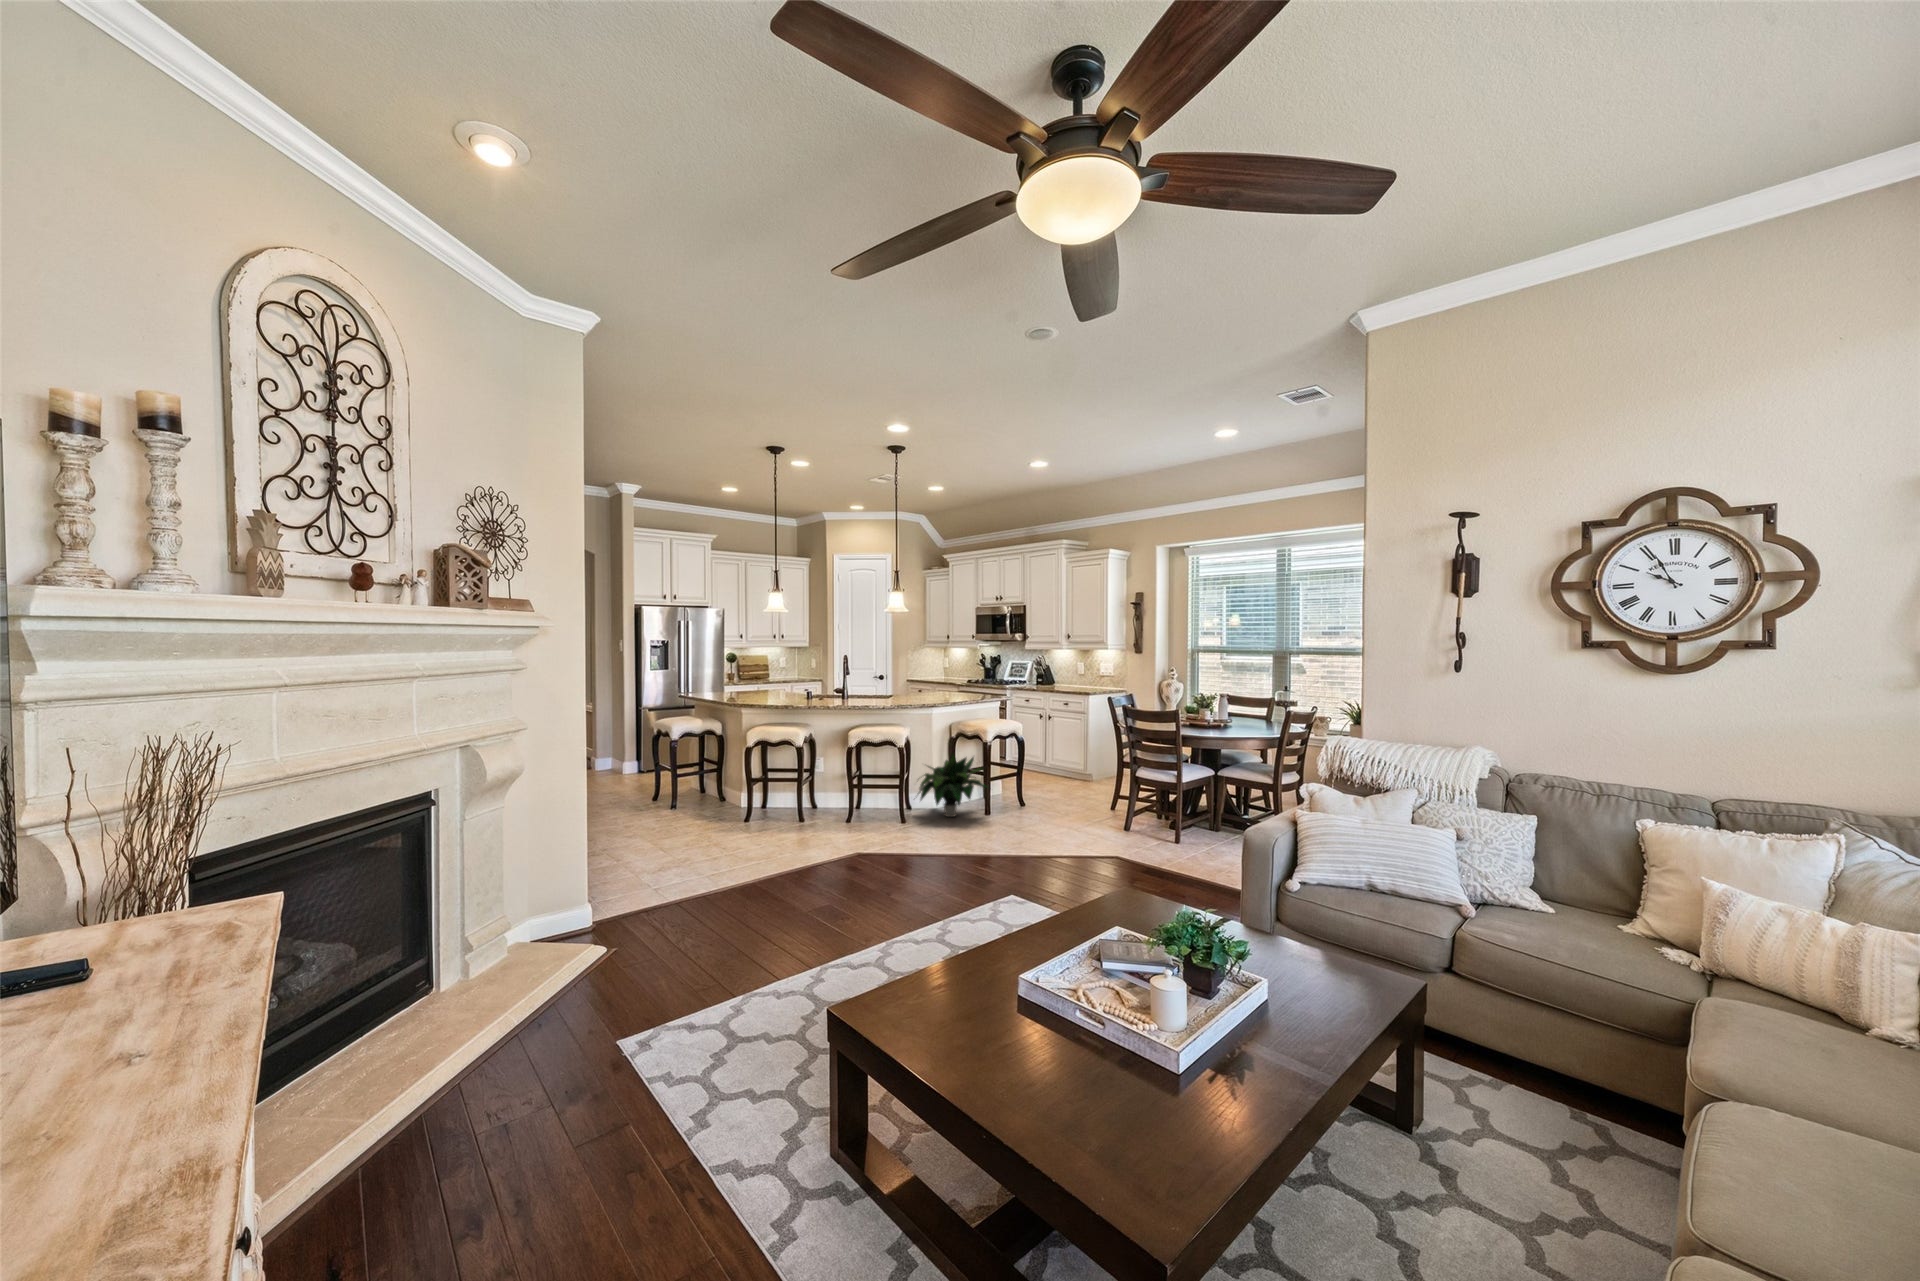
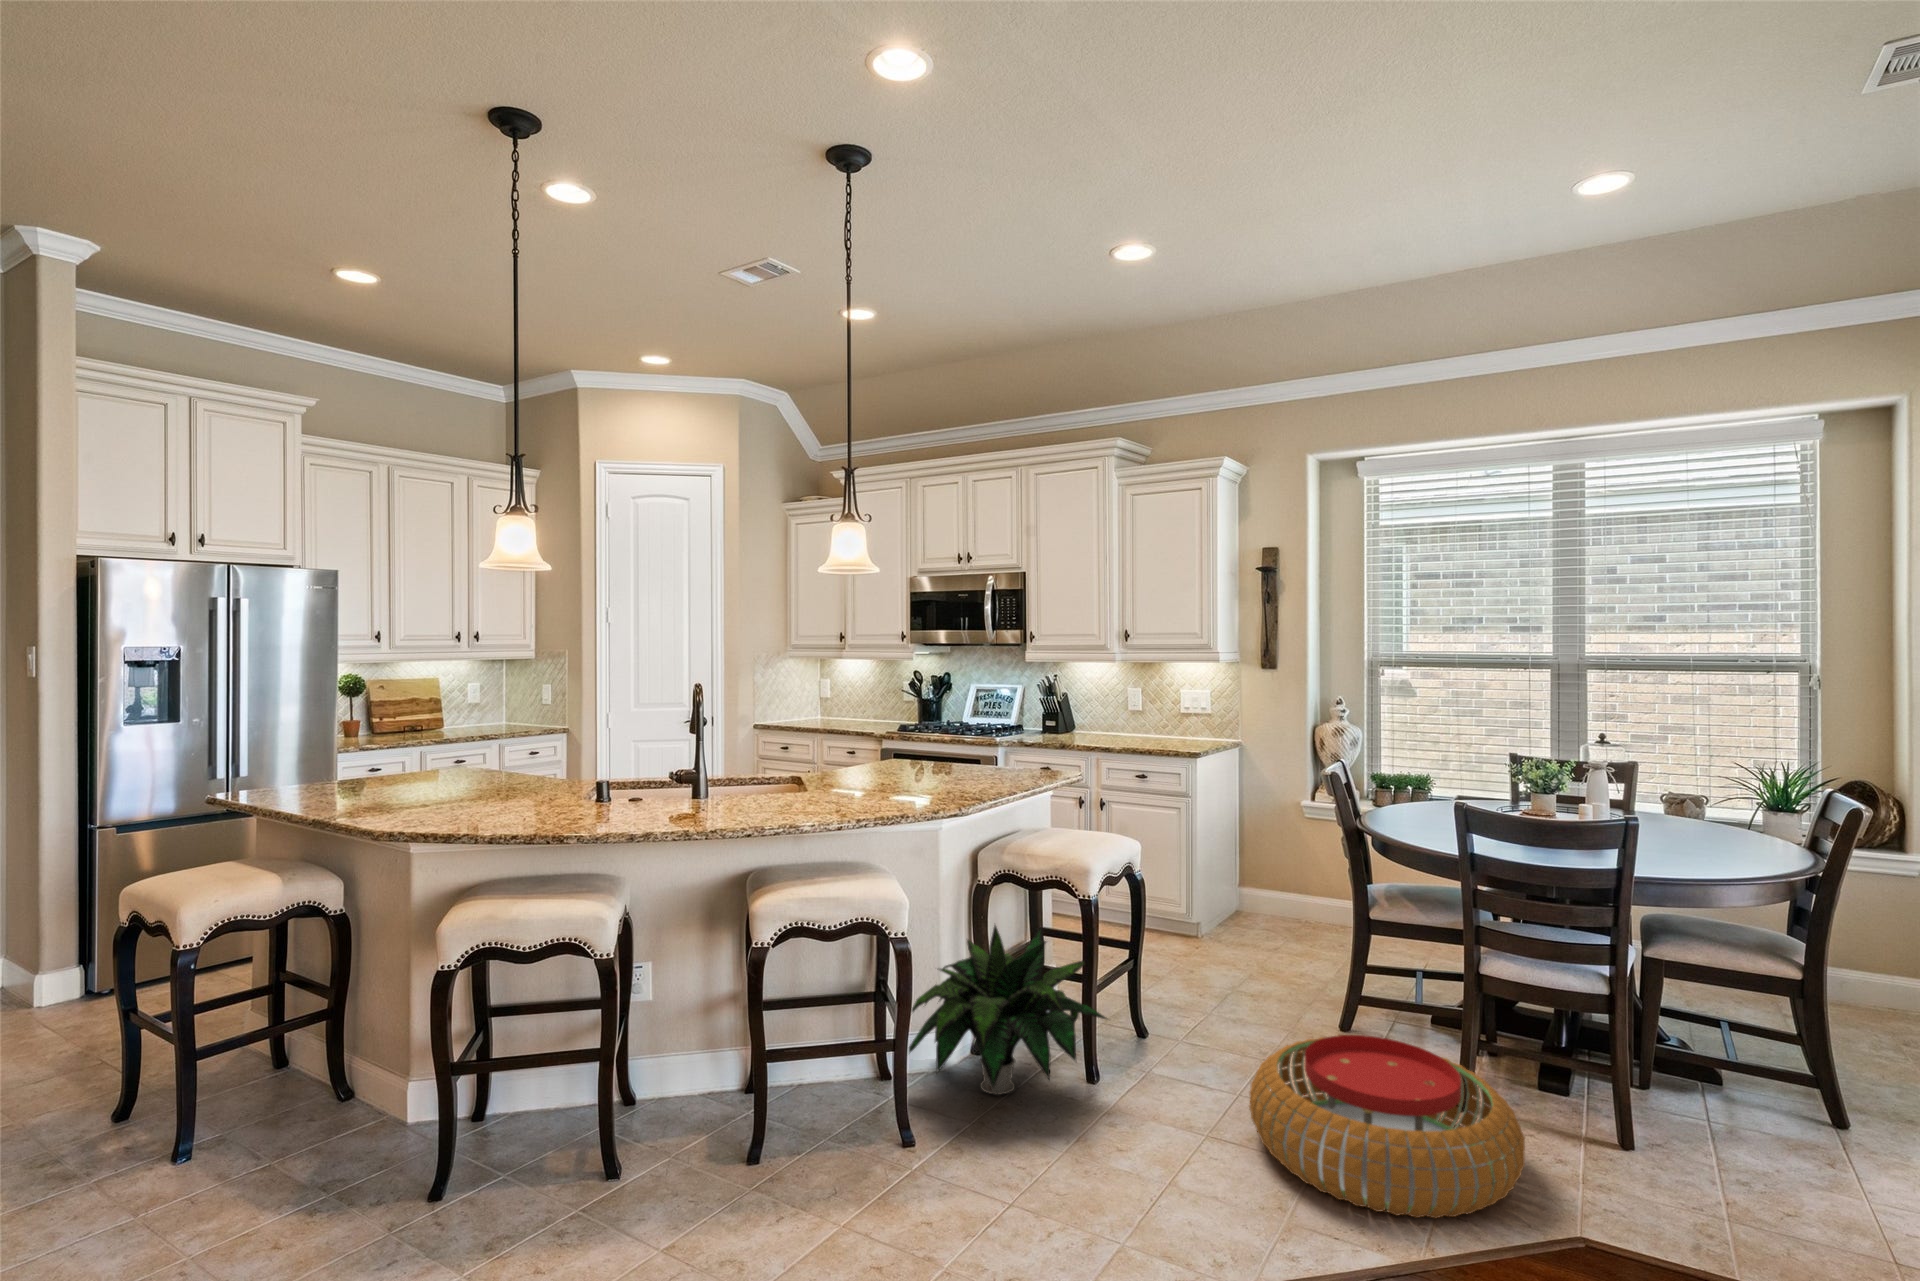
pouf: none [1029,798,1130,854] -> present [1249,1035,1525,1218]

